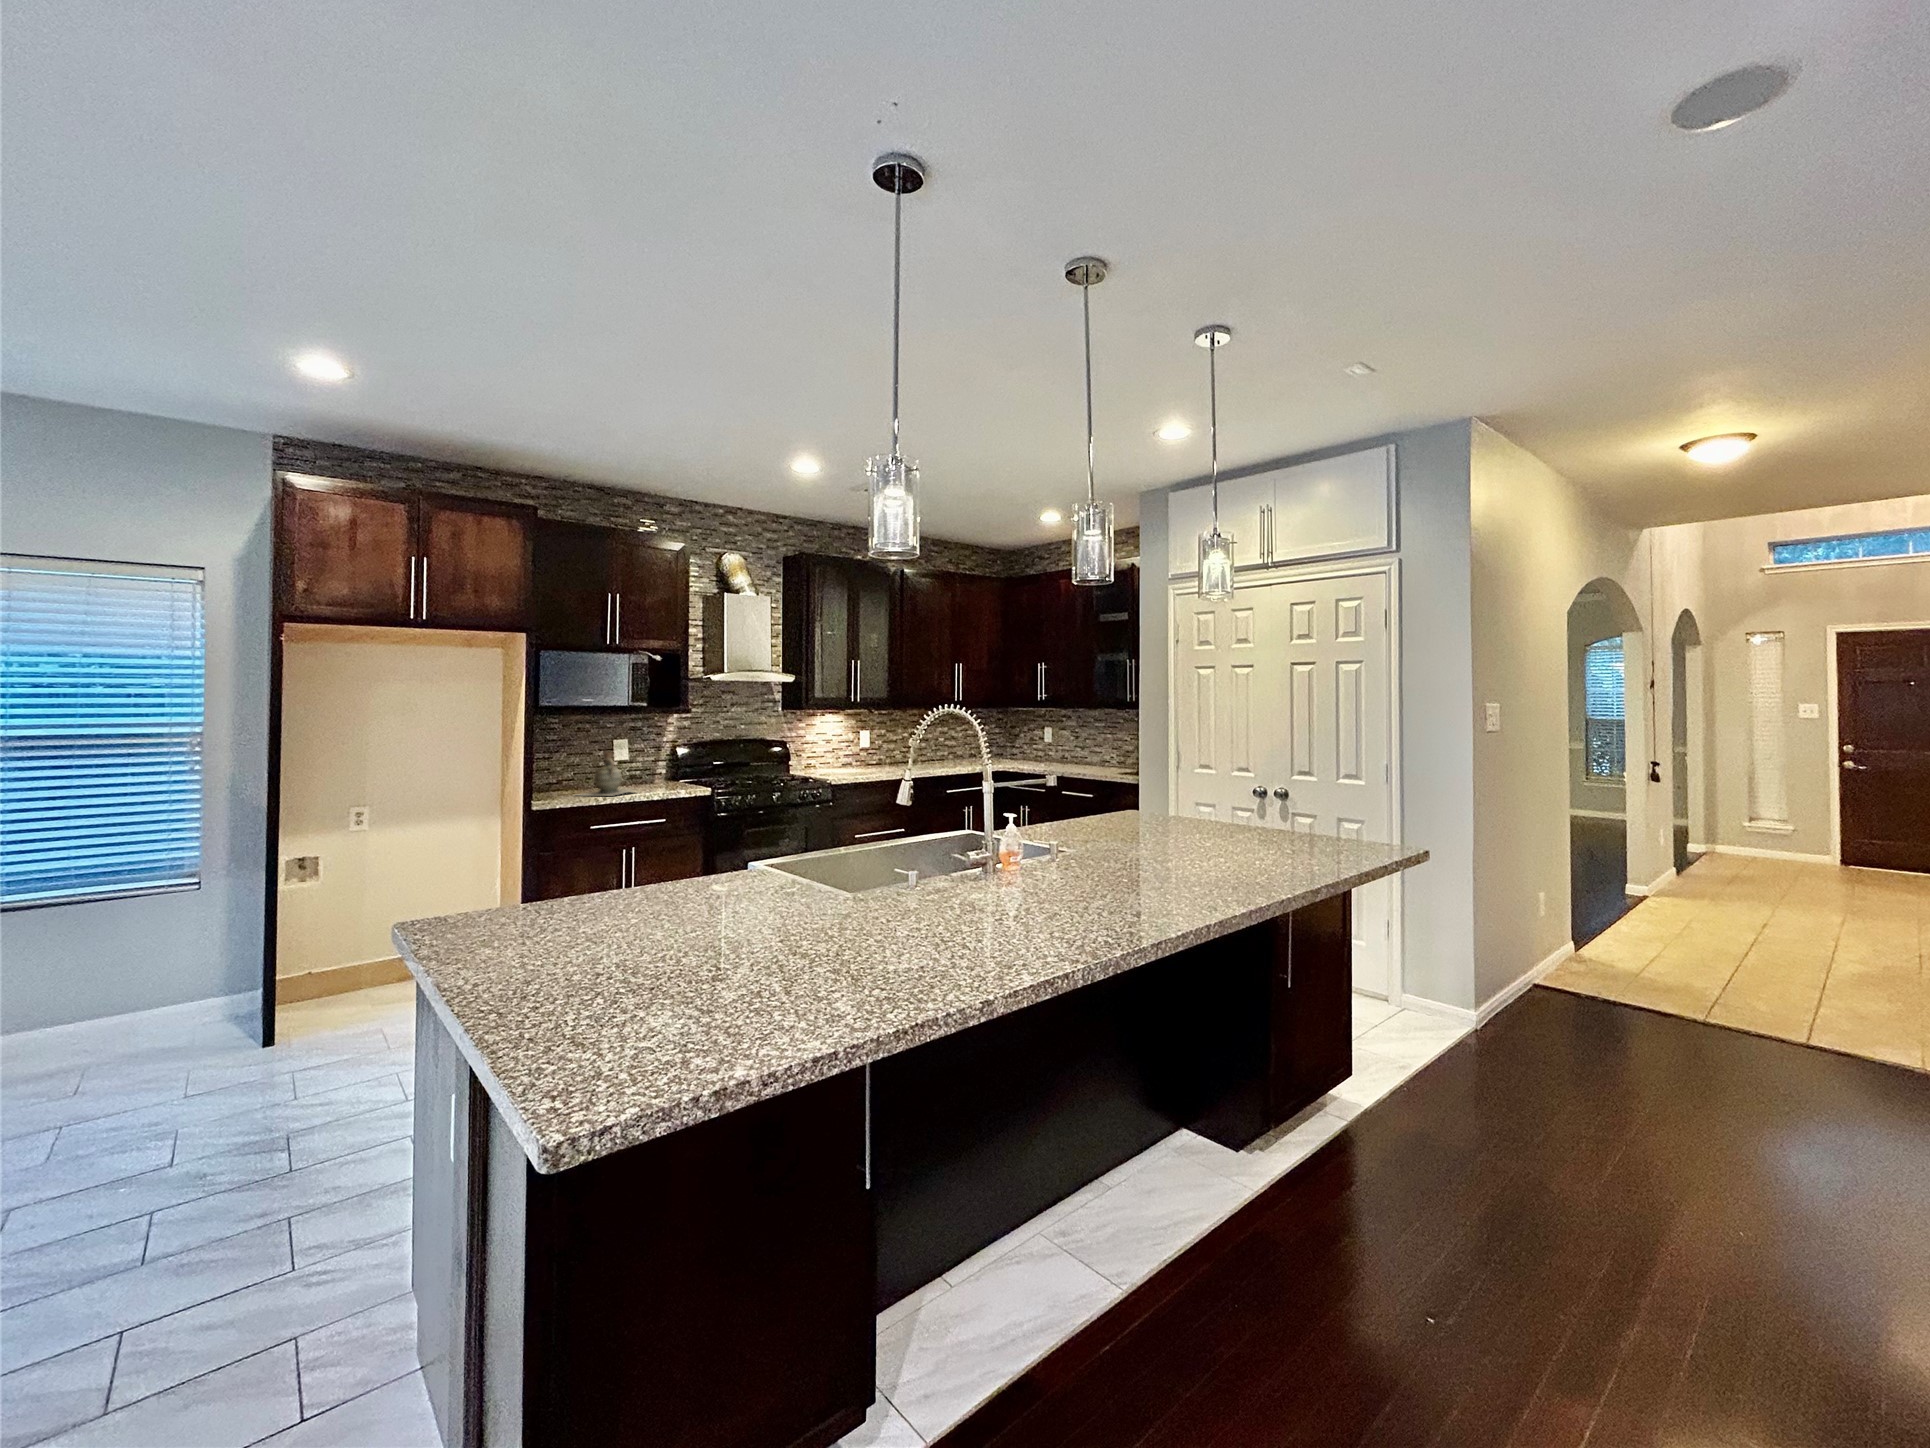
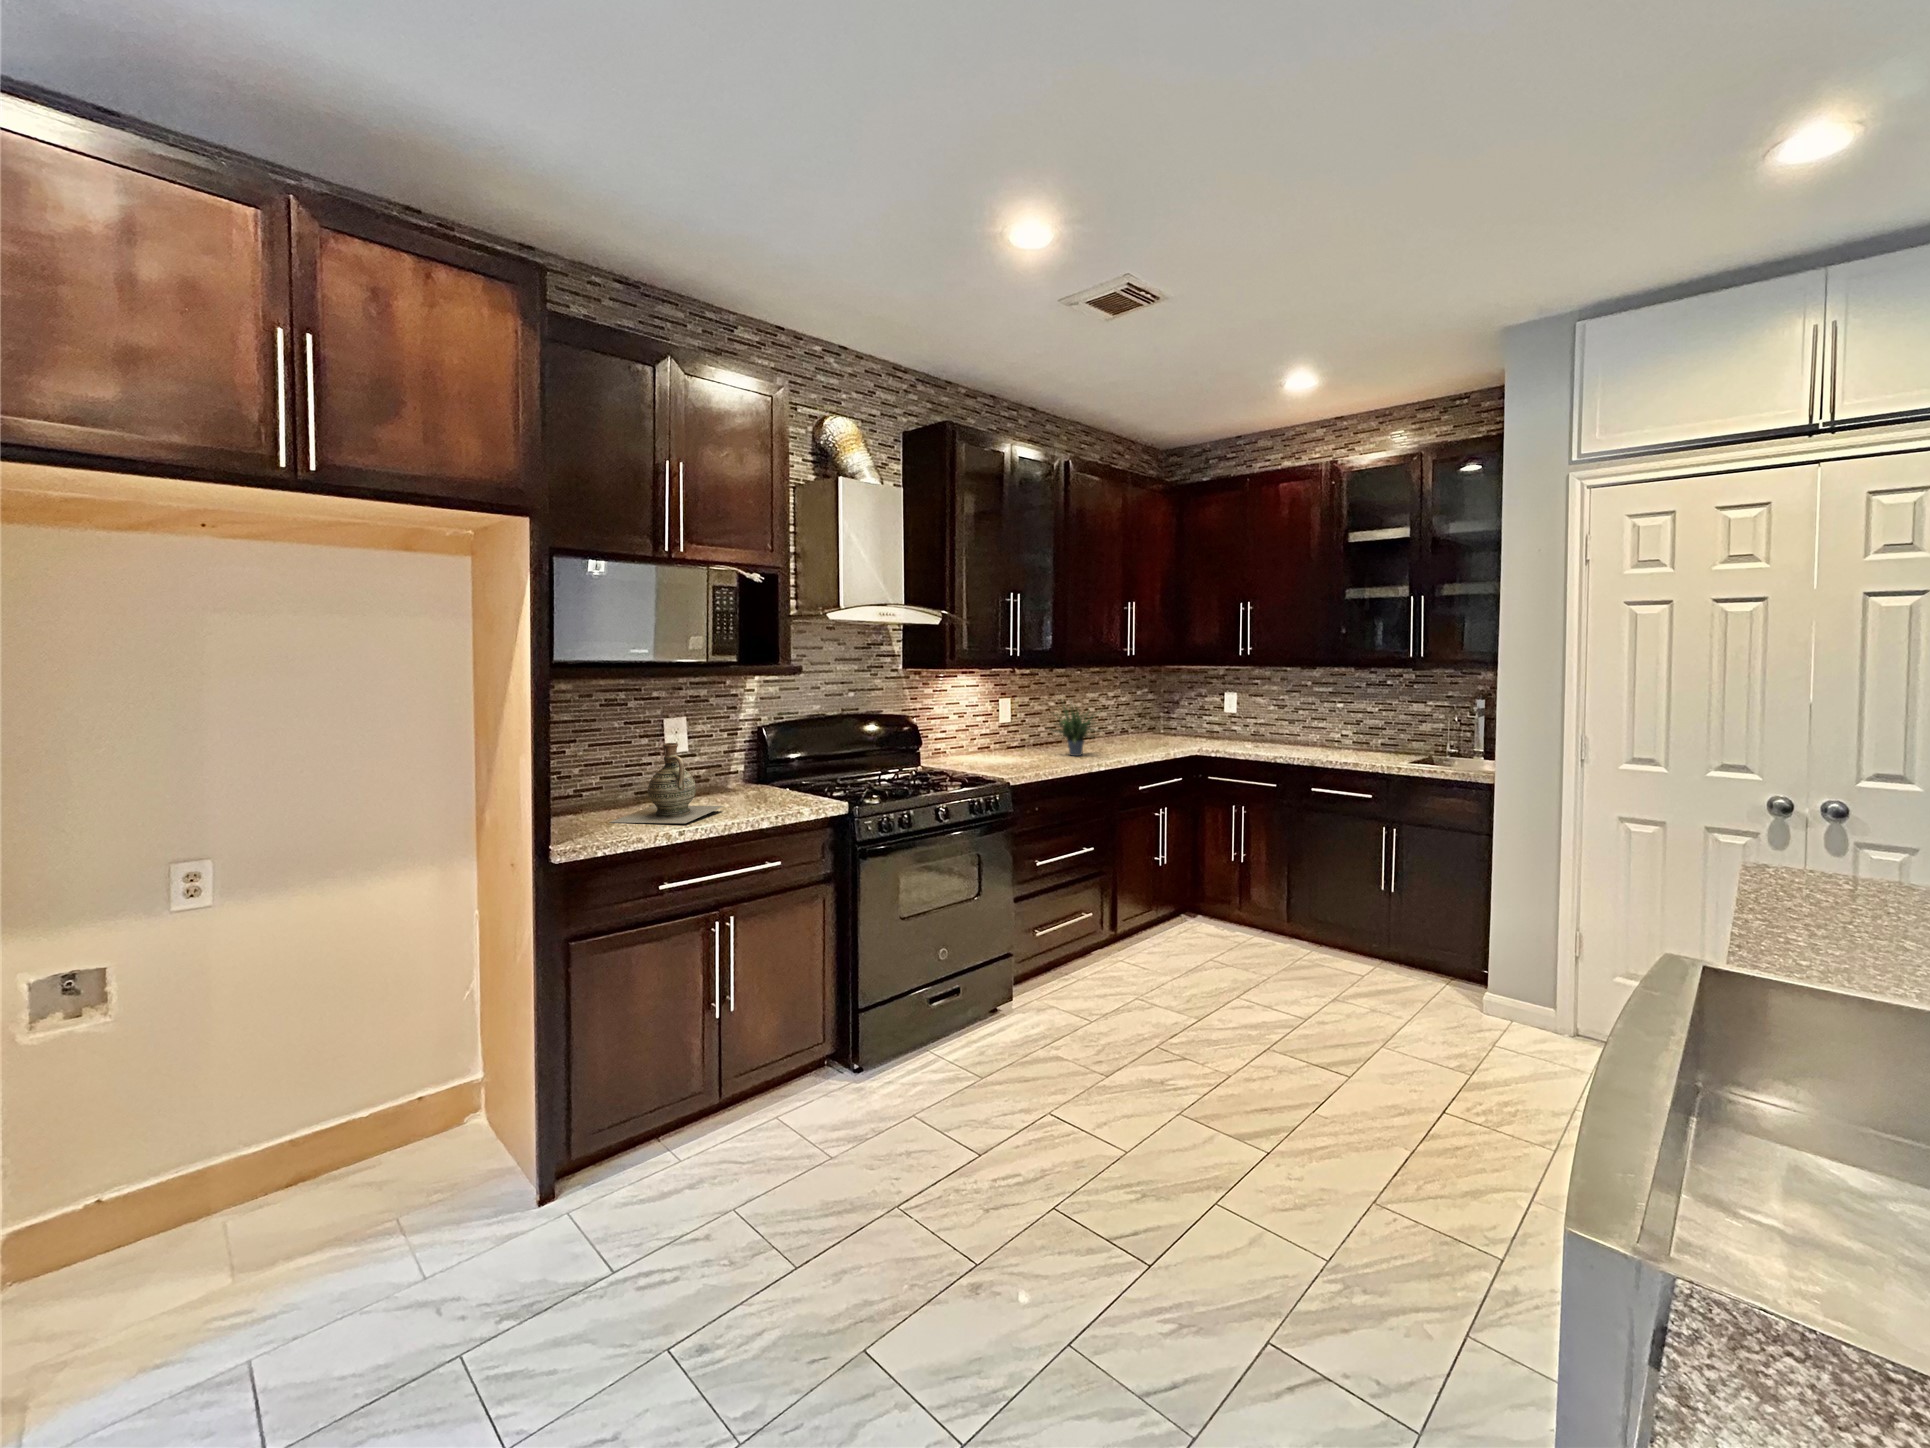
potted plant: none [891,727,929,771] -> present [1052,700,1096,756]

